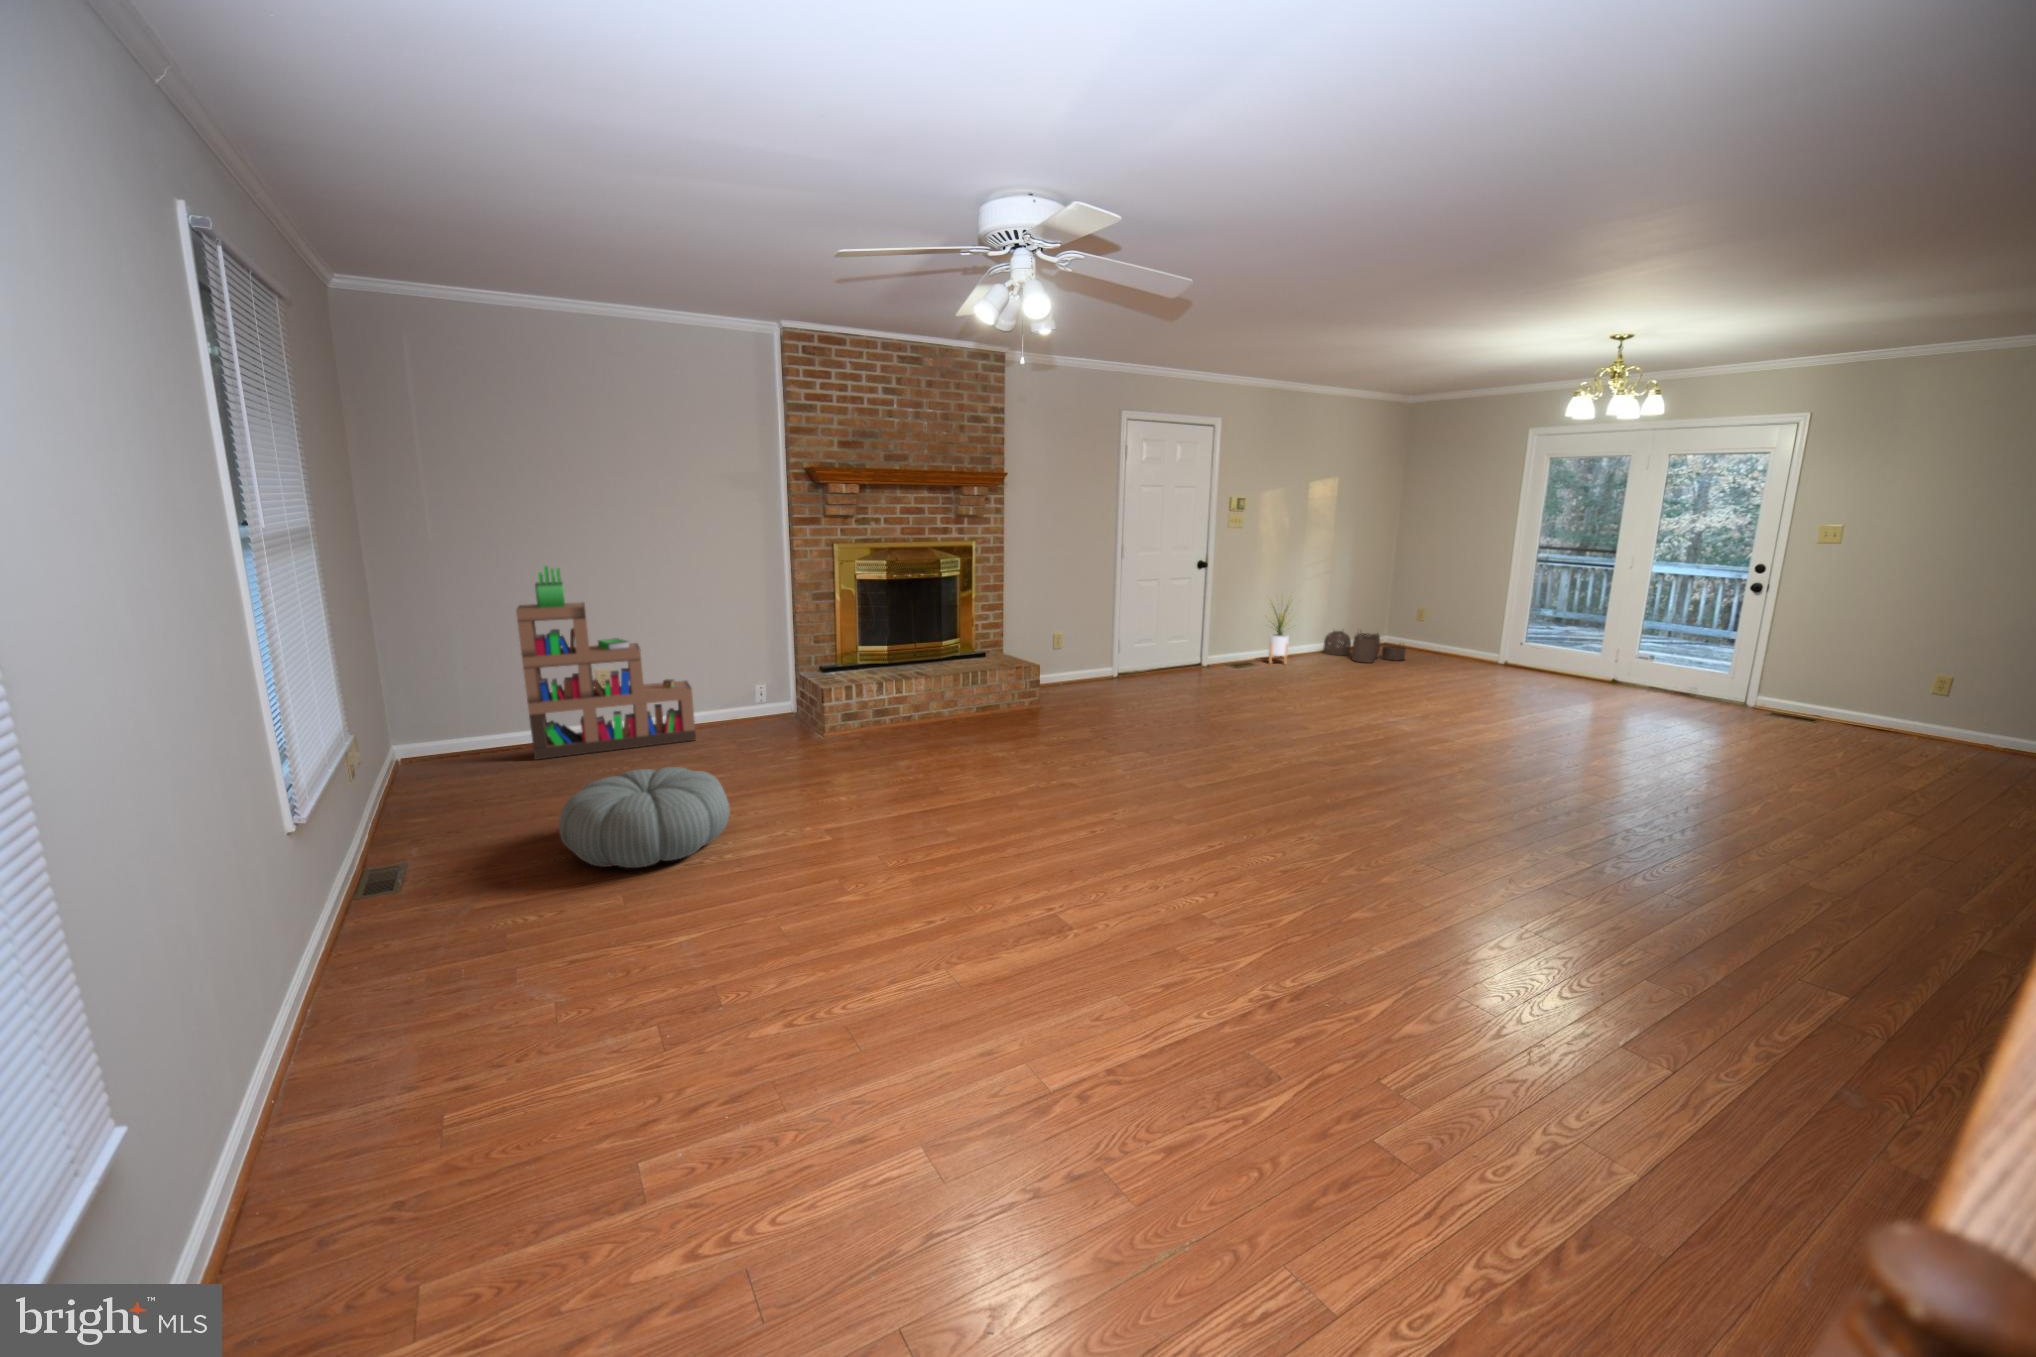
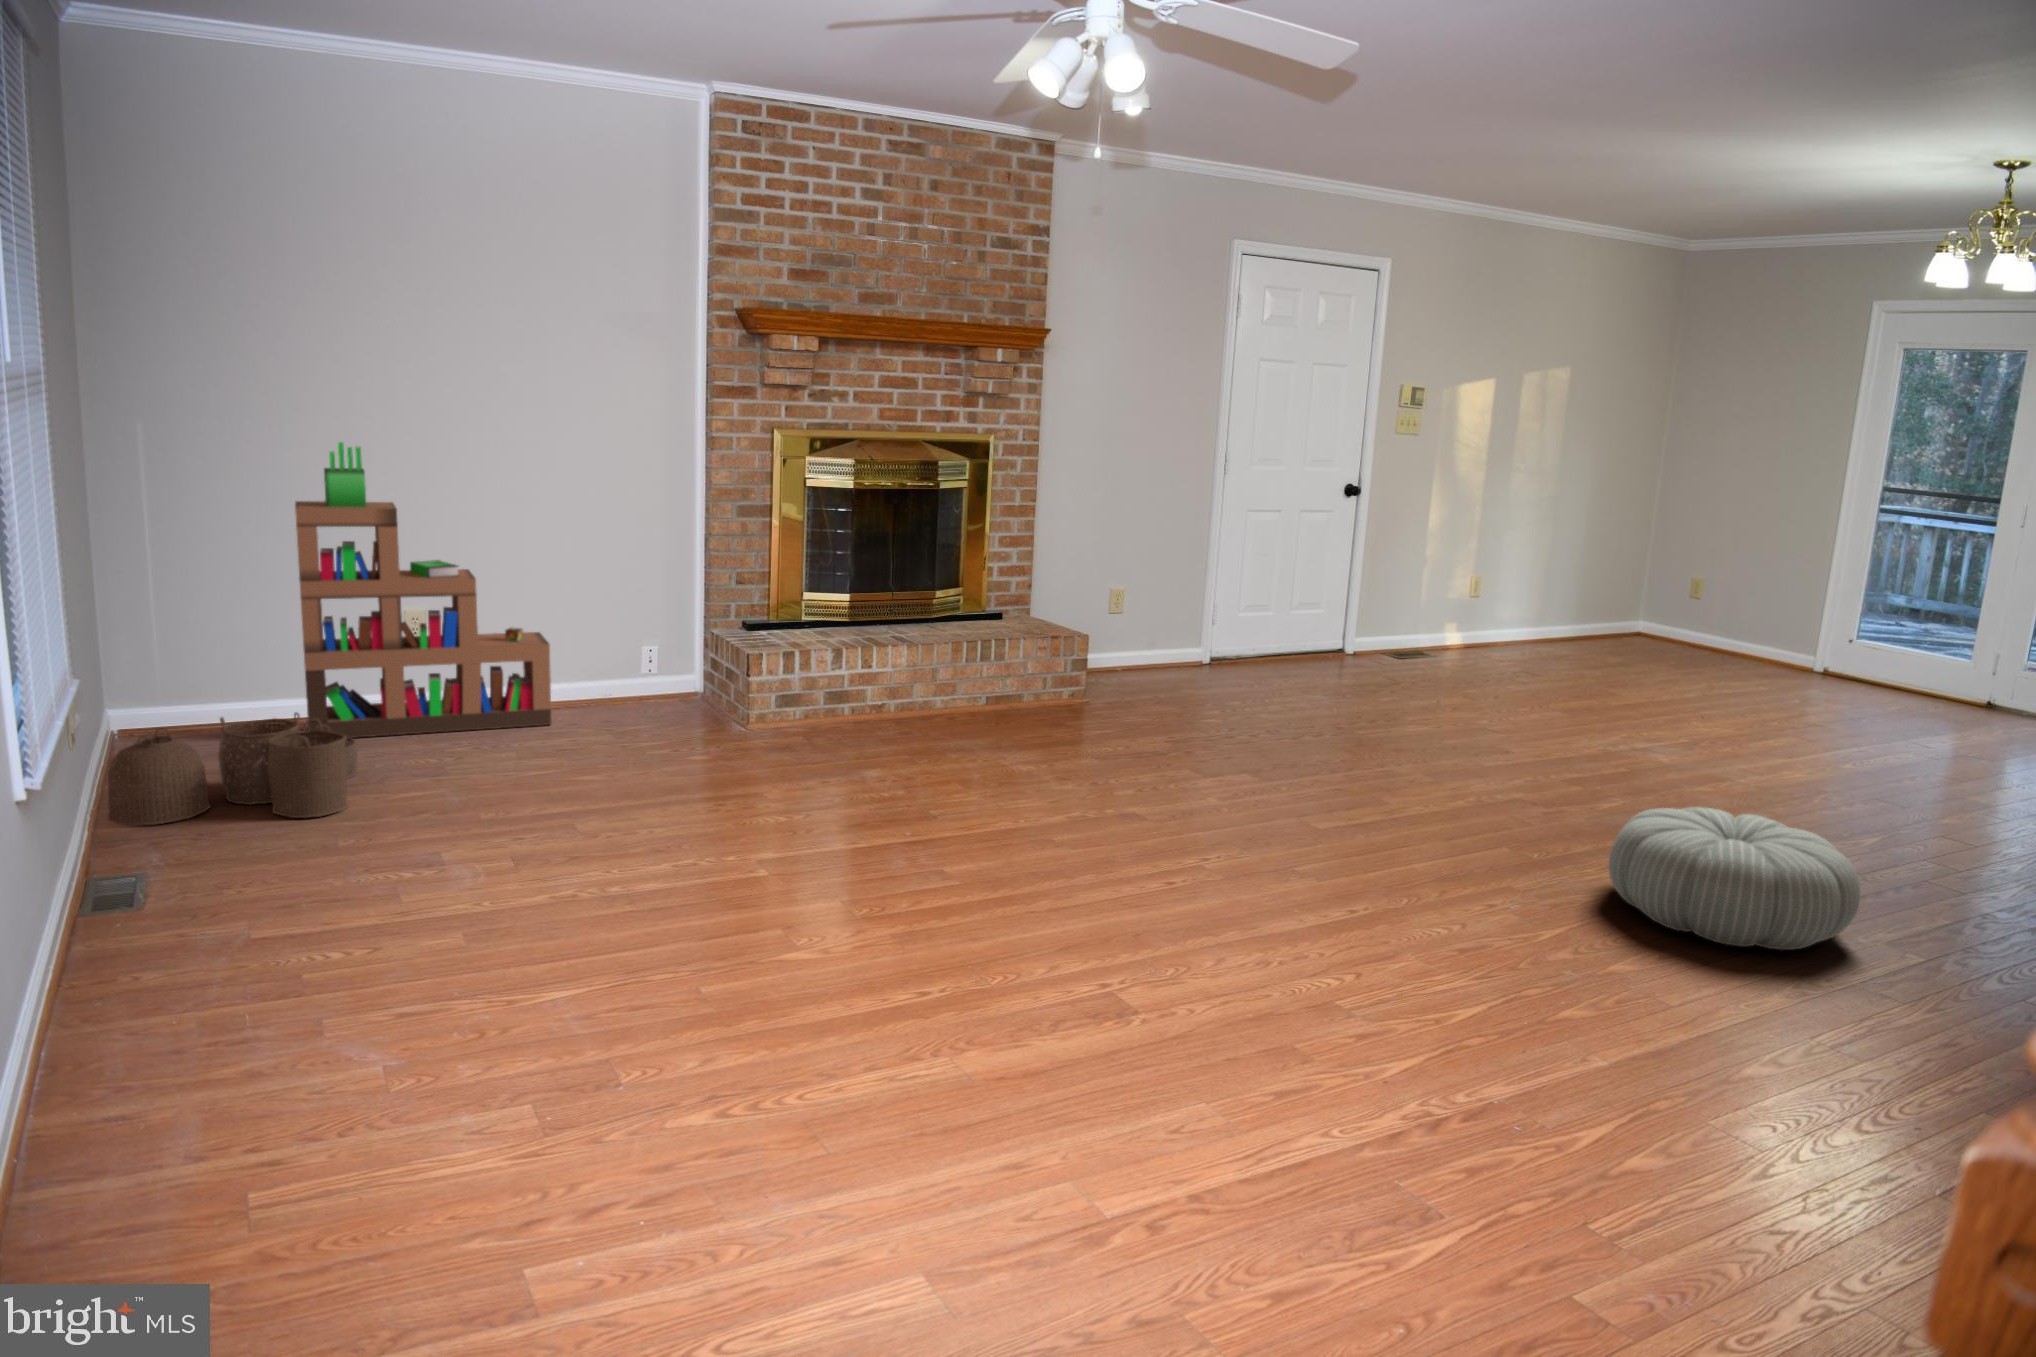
house plant: present [1269,603,1293,664] -> none [1438,536,1509,659]
woven basket: present [1323,631,1406,663] -> present [107,712,357,825]
pouf: present [559,767,730,868] -> present [1609,807,1860,950]

